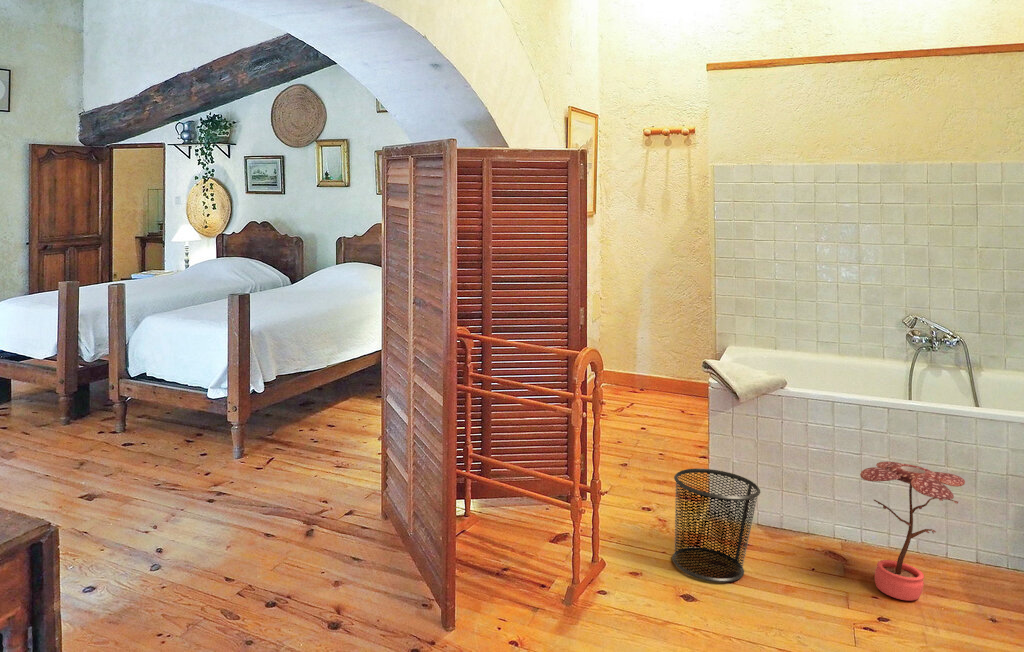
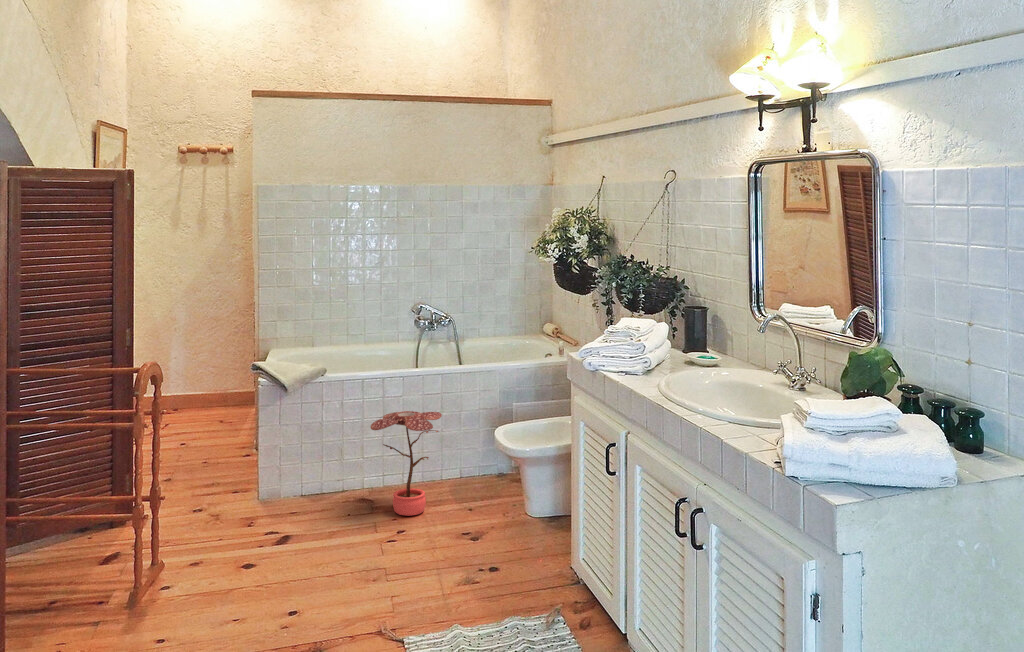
waste bin: present [672,468,760,582] -> none [218,453,296,550]

